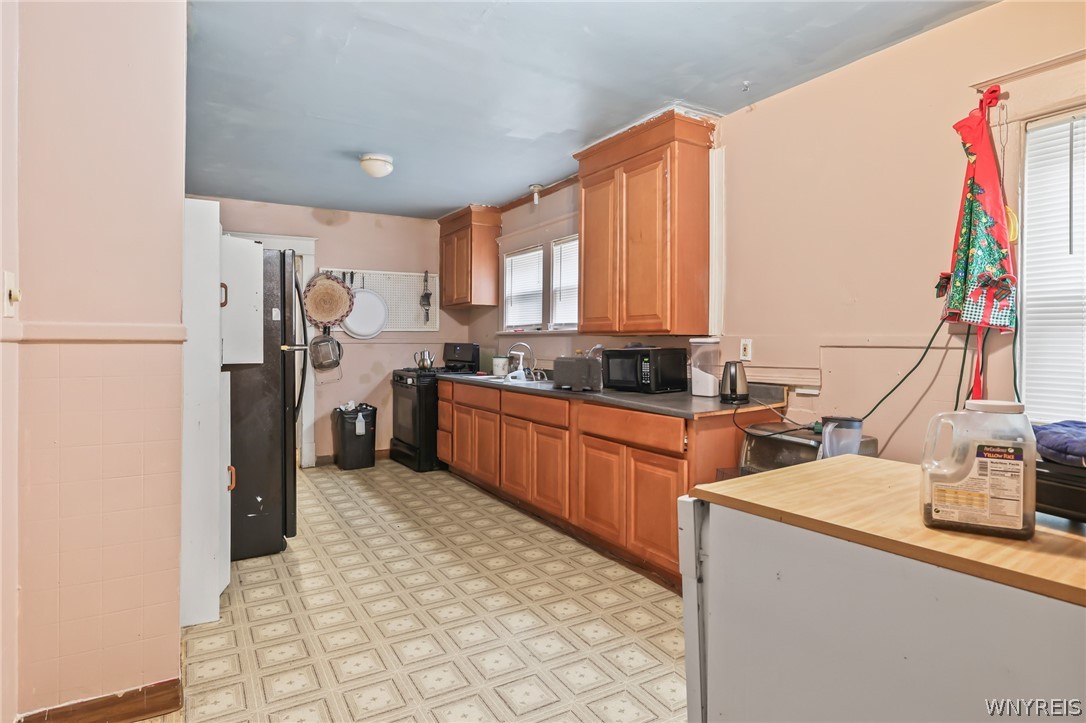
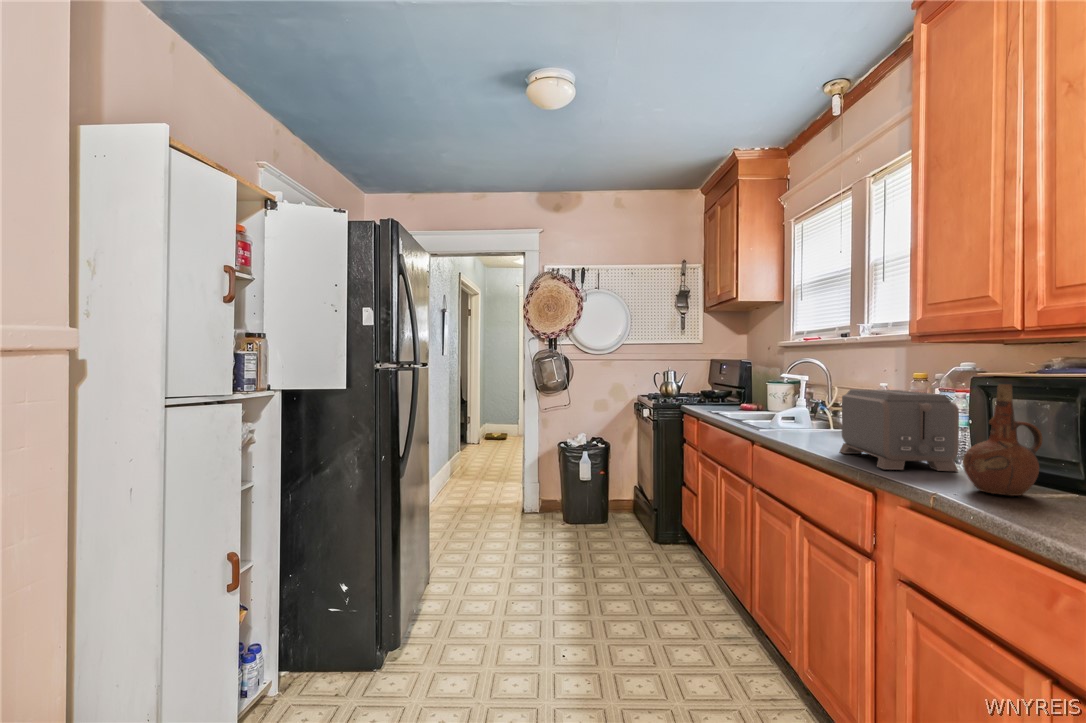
ceramic pitcher: none [606,352,630,394] -> present [963,384,1043,496]

